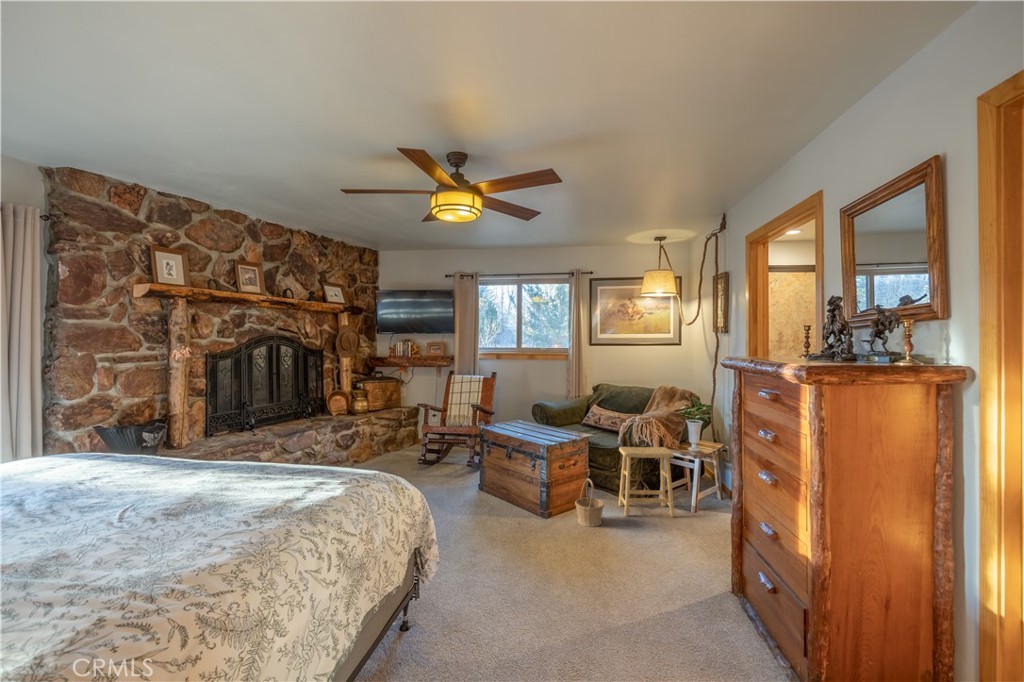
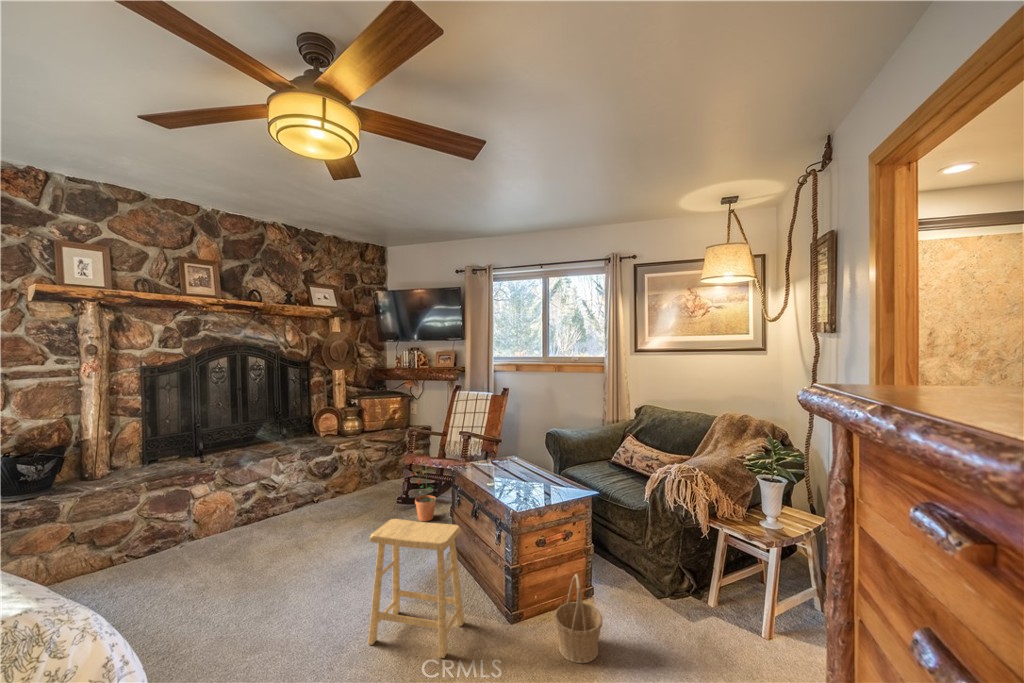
potted plant: none [431,425,454,474] -> present [411,455,436,521]
footstool: present [619,447,675,517] -> present [368,519,464,658]

